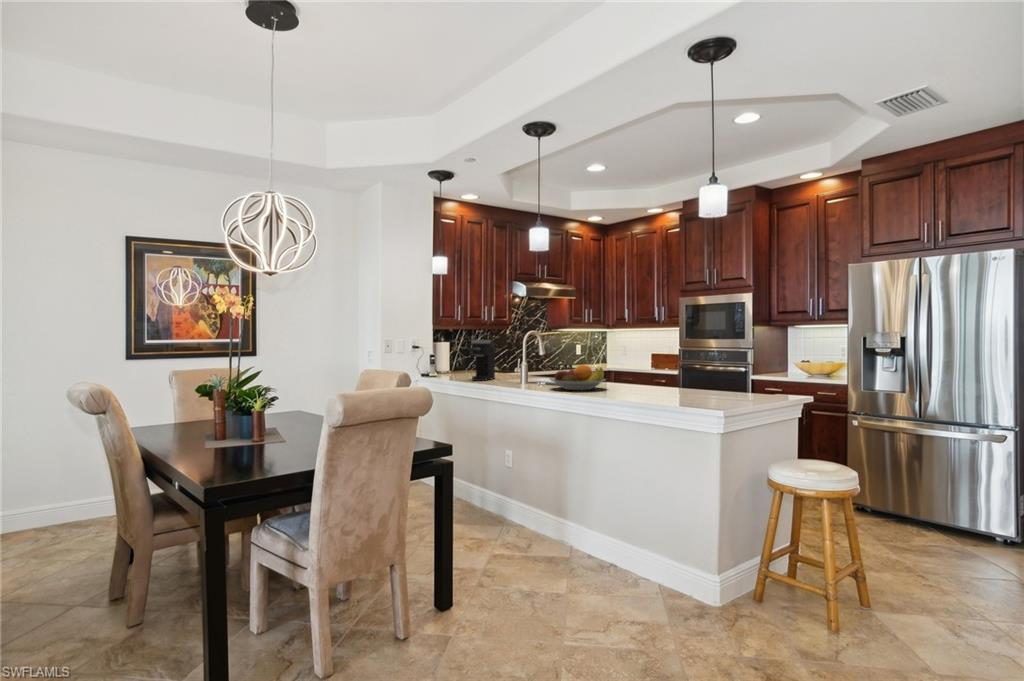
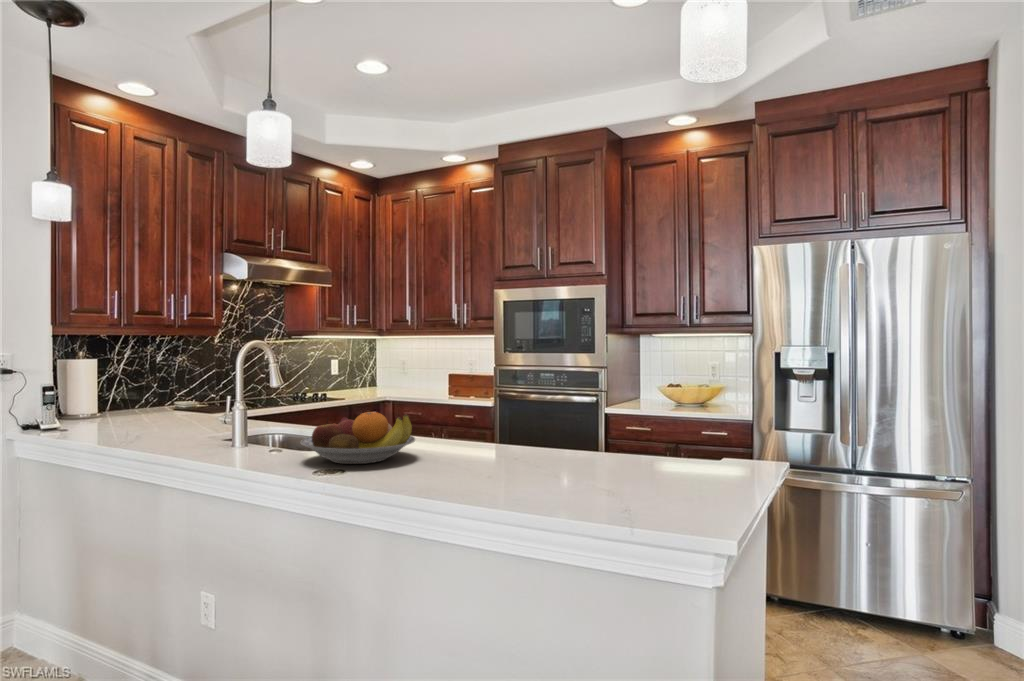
coffee maker: present [471,340,495,381] -> none [130,359,184,443]

